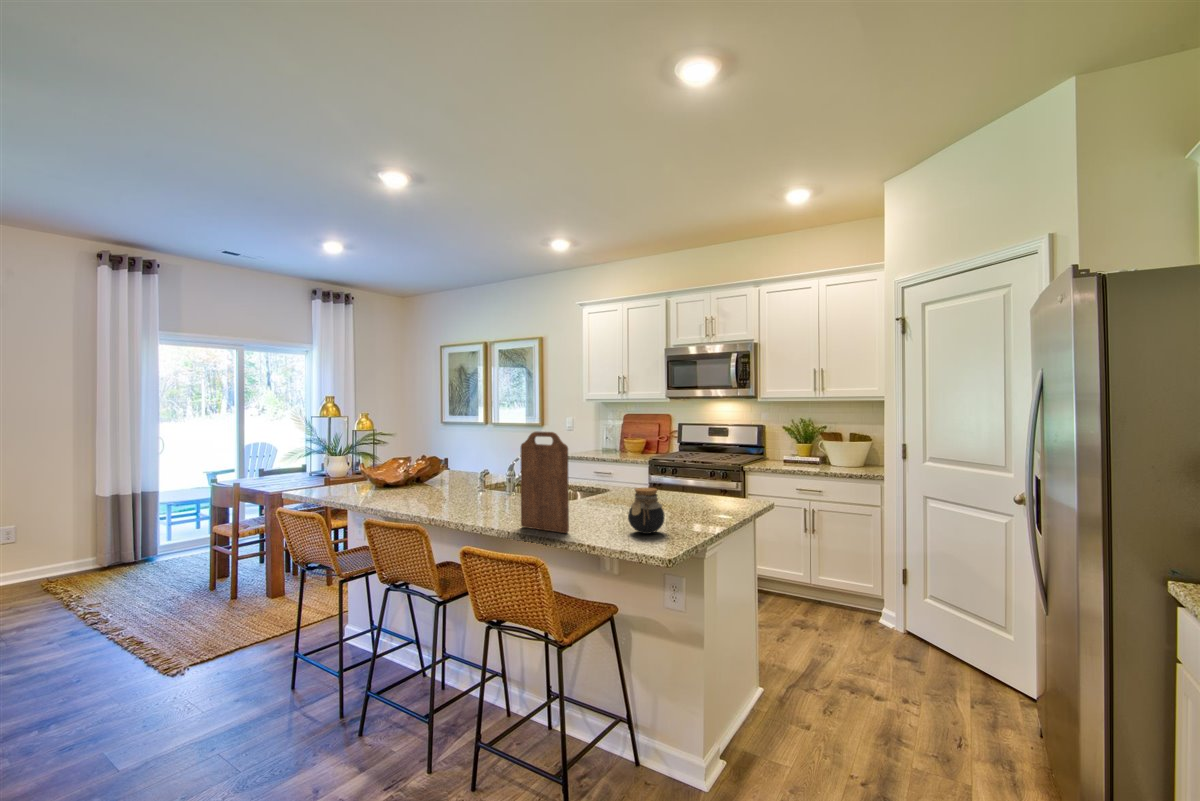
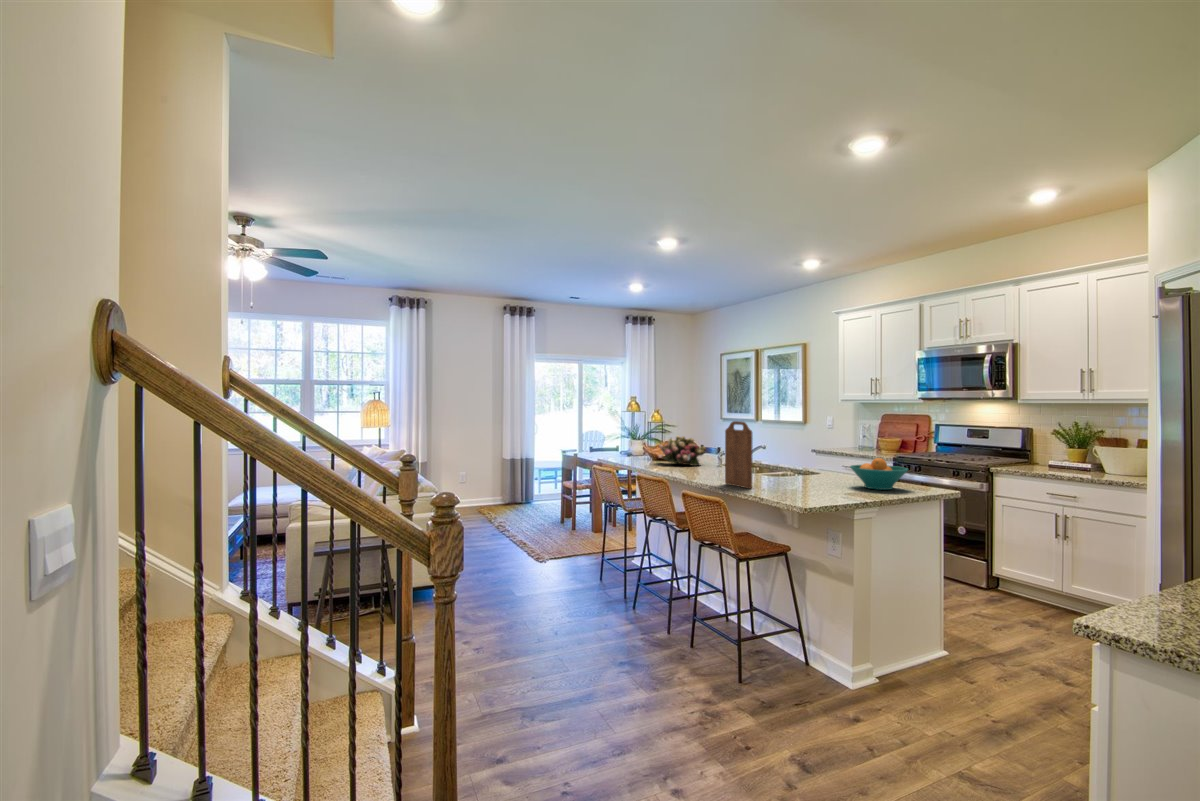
flower arrangement: none [389,451,459,493] -> present [659,435,706,466]
fruit bowl: none [671,471,739,512] -> present [850,458,908,490]
jar: present [628,488,665,534] -> none [792,462,819,494]

